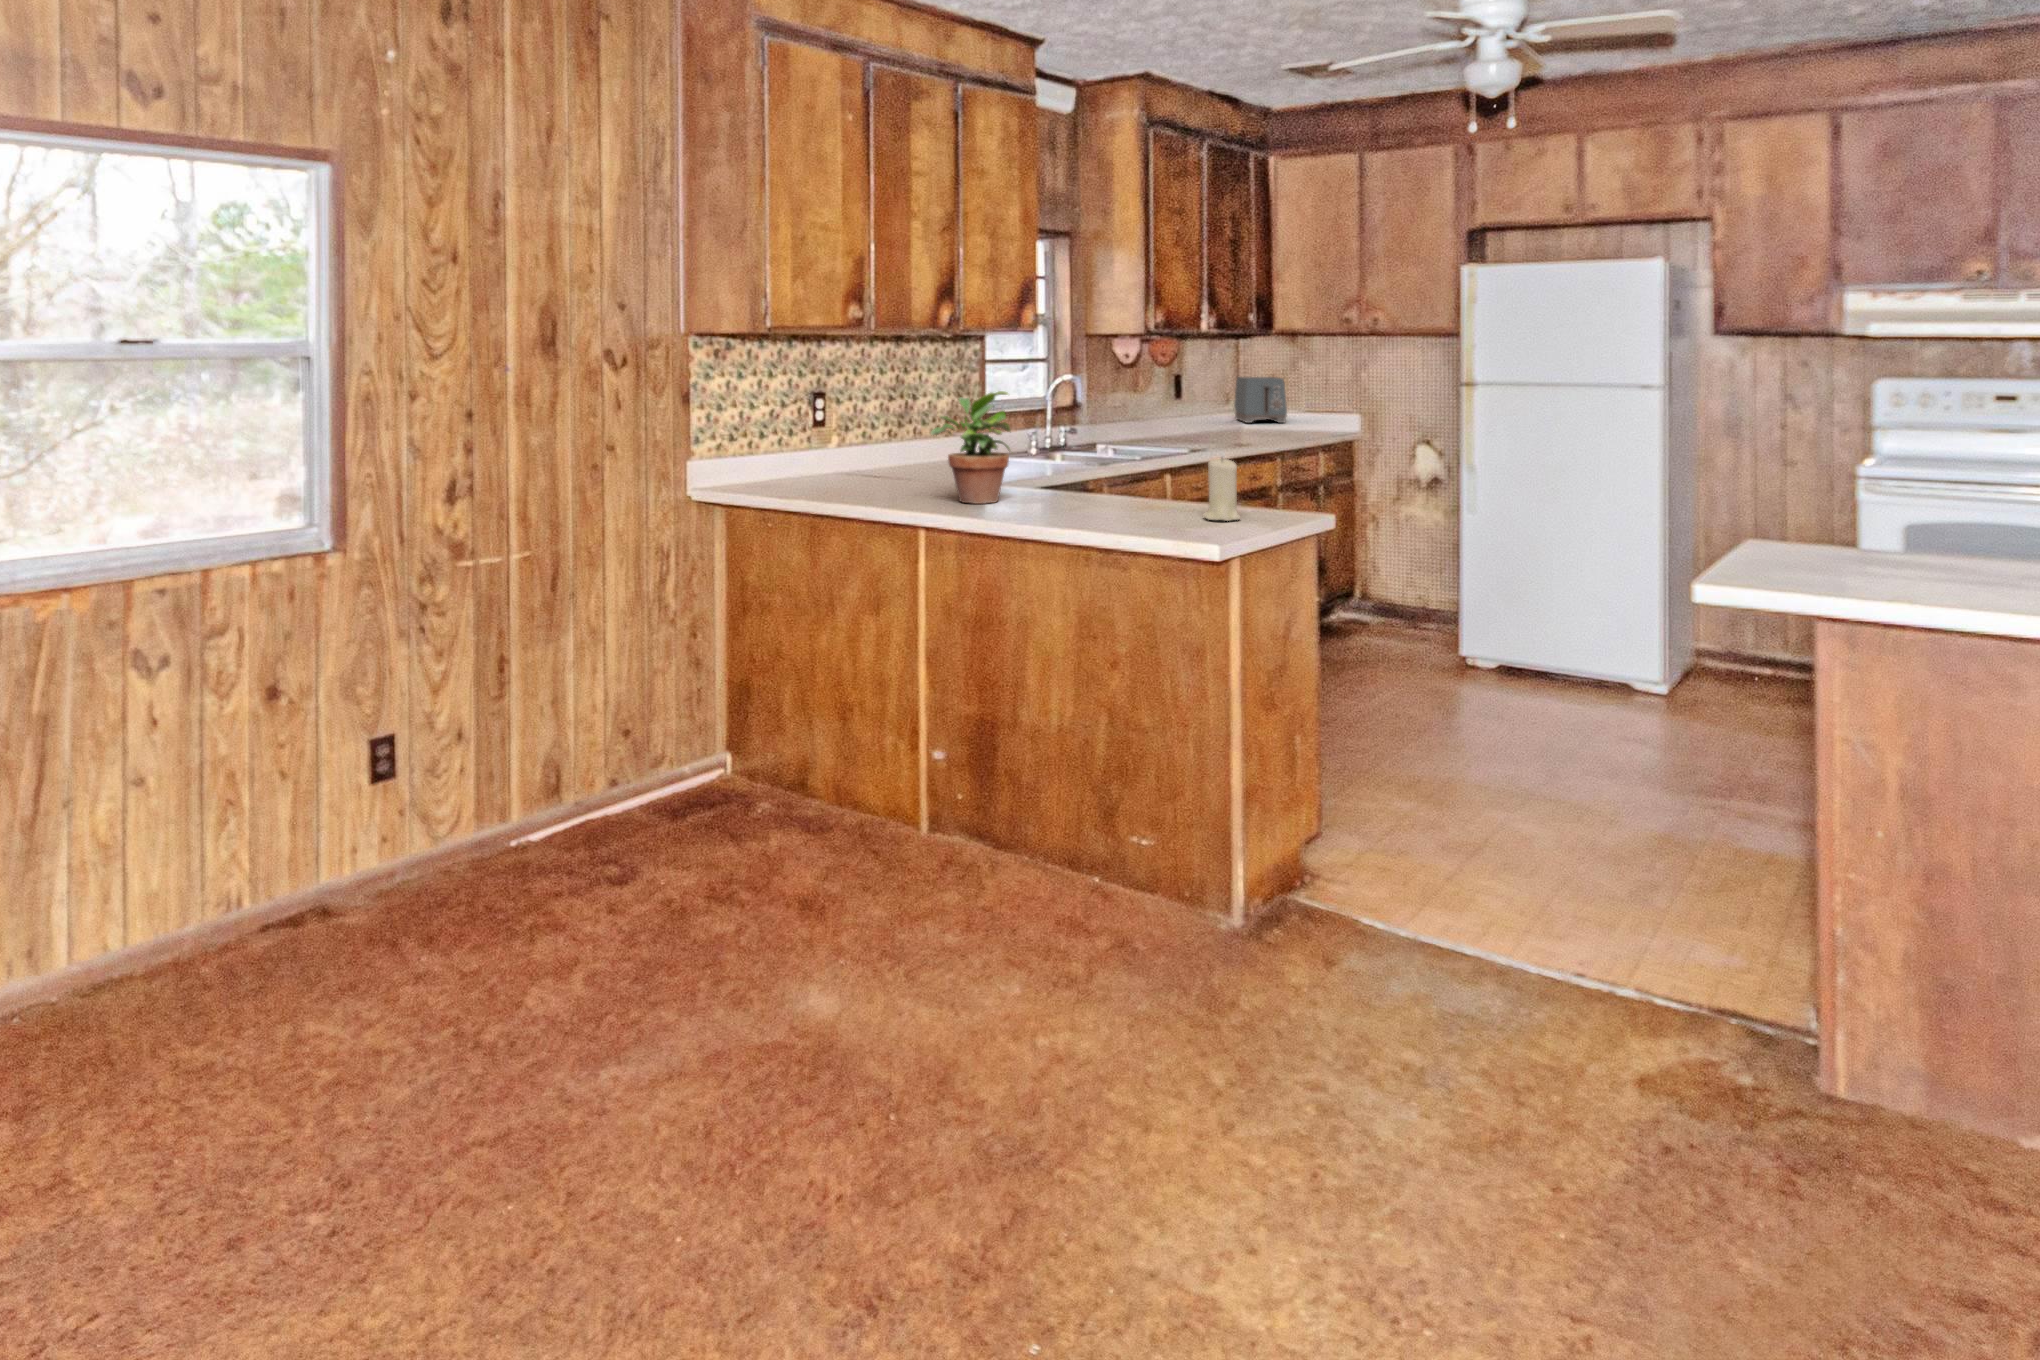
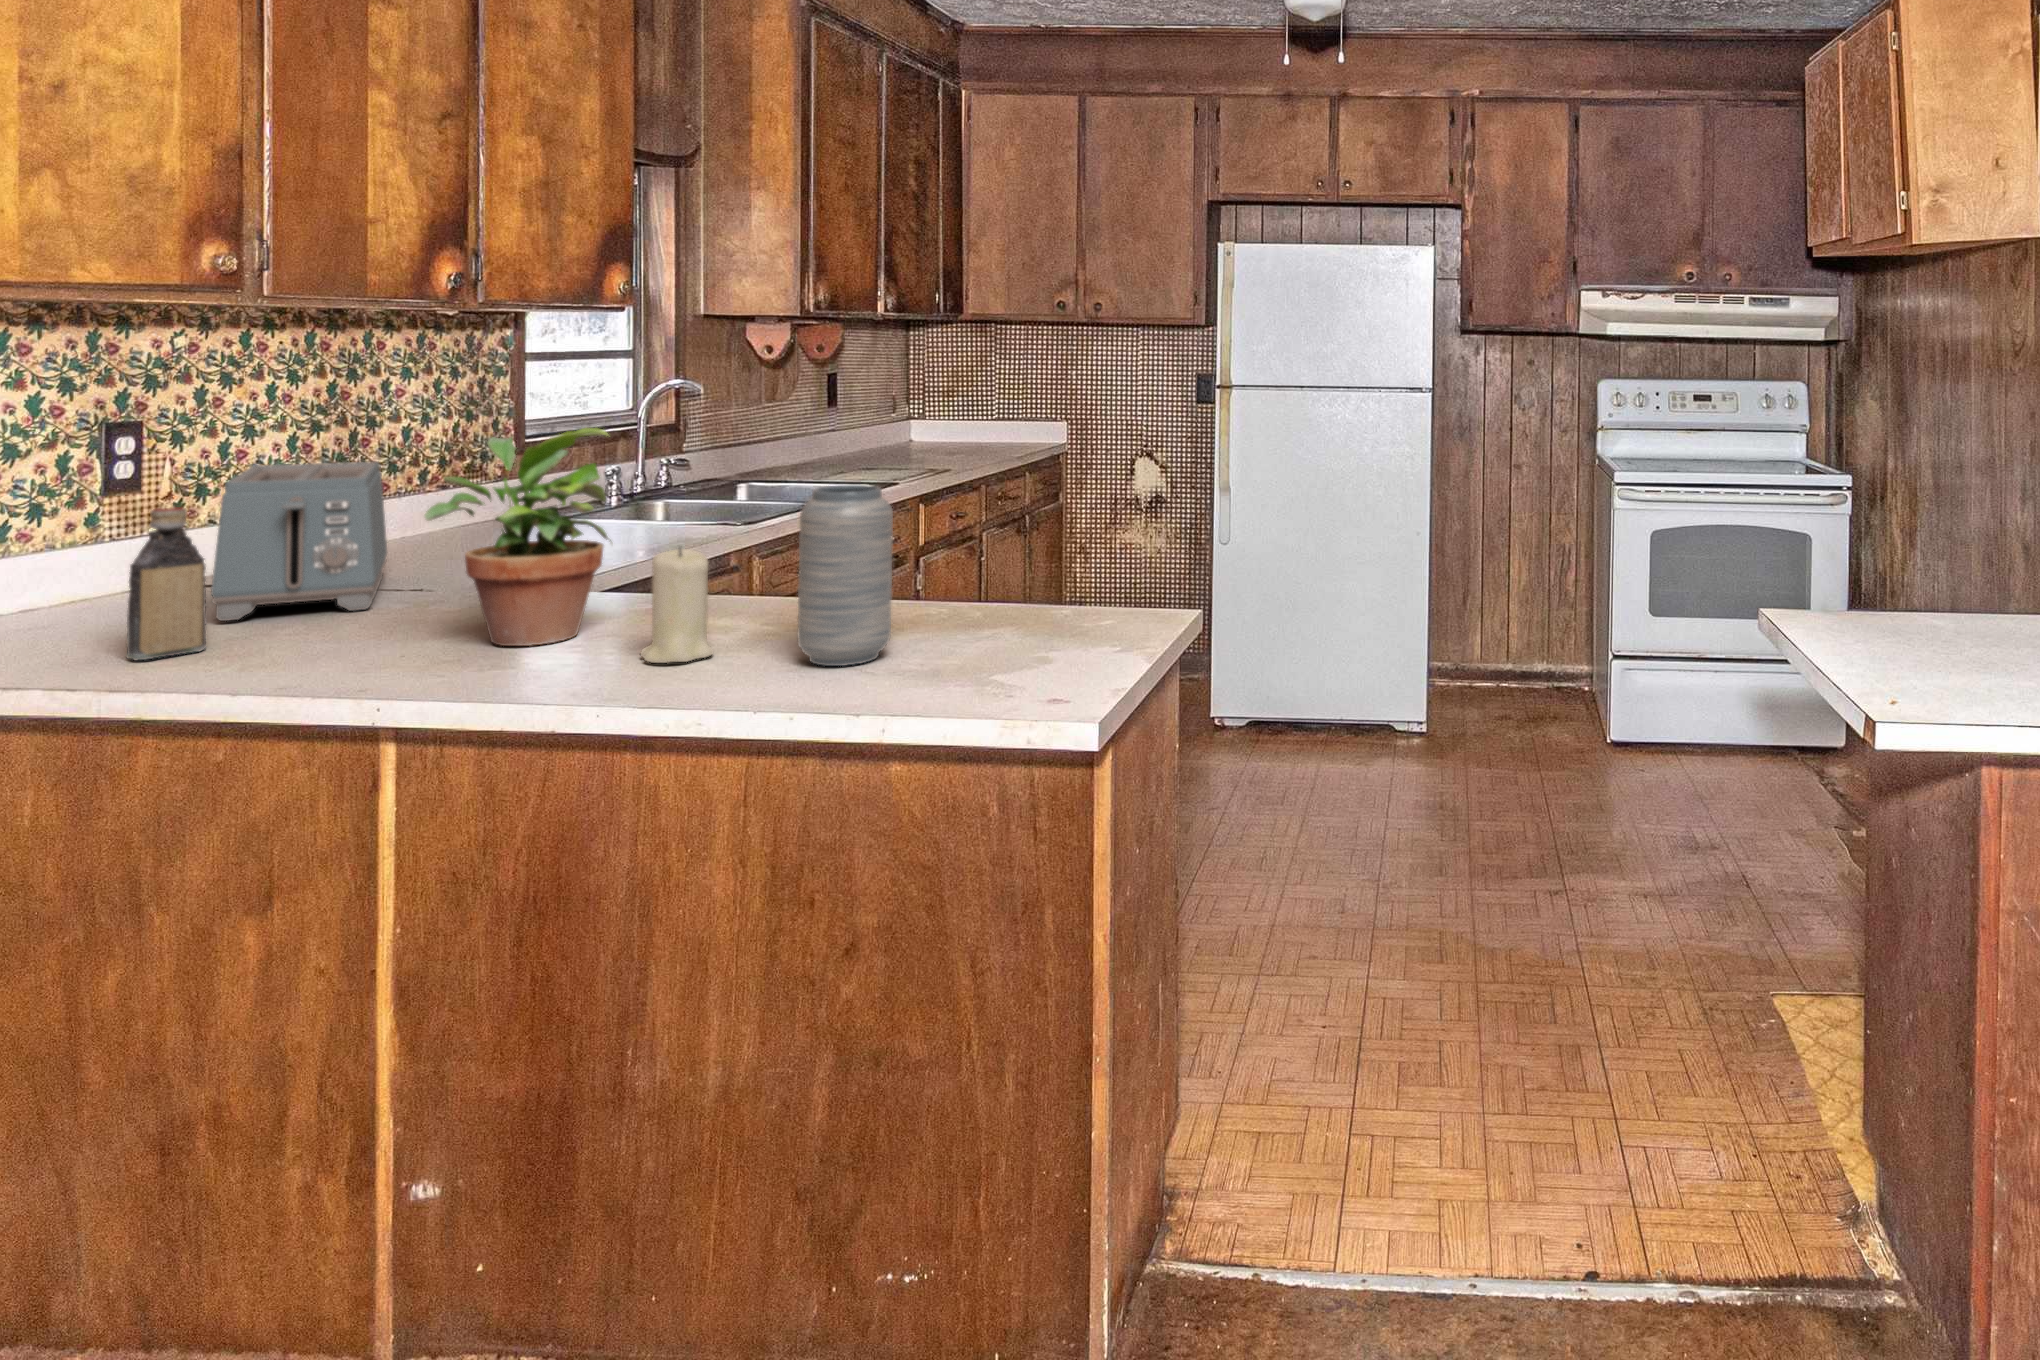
toaster: present [1234,377,1287,423] -> present [211,462,387,621]
vase: none [1093,422,1141,520] -> present [798,485,893,666]
bottle: none [821,427,849,498] -> present [127,507,206,660]
candle: present [1203,458,1240,521] -> present [640,548,713,663]

